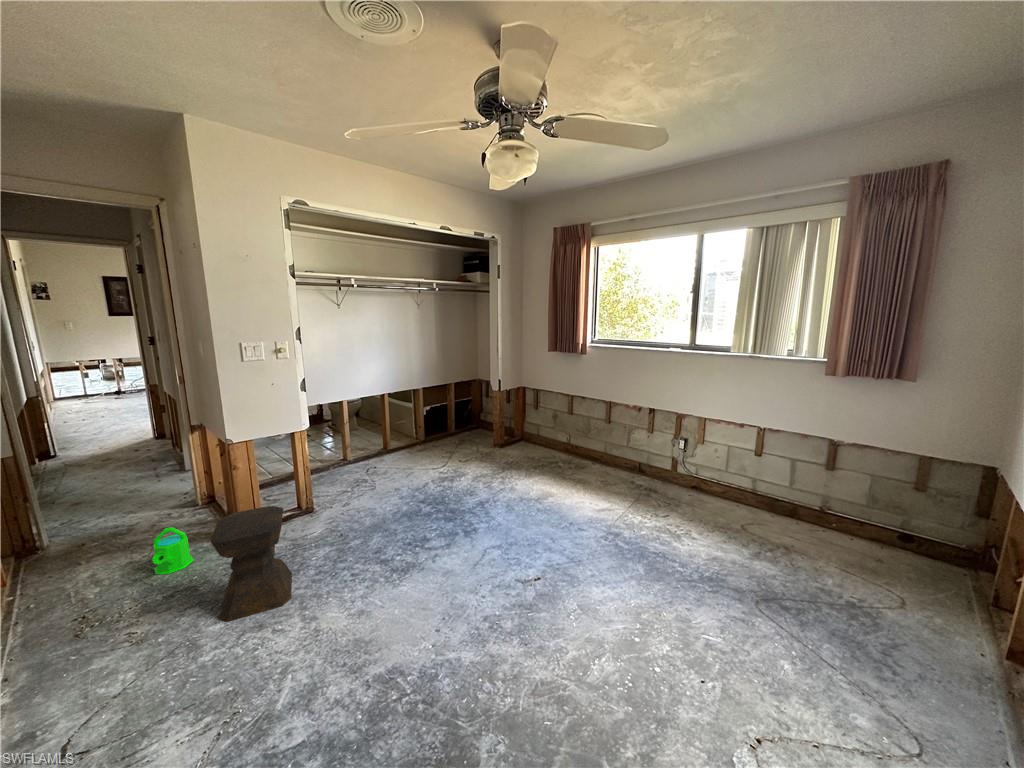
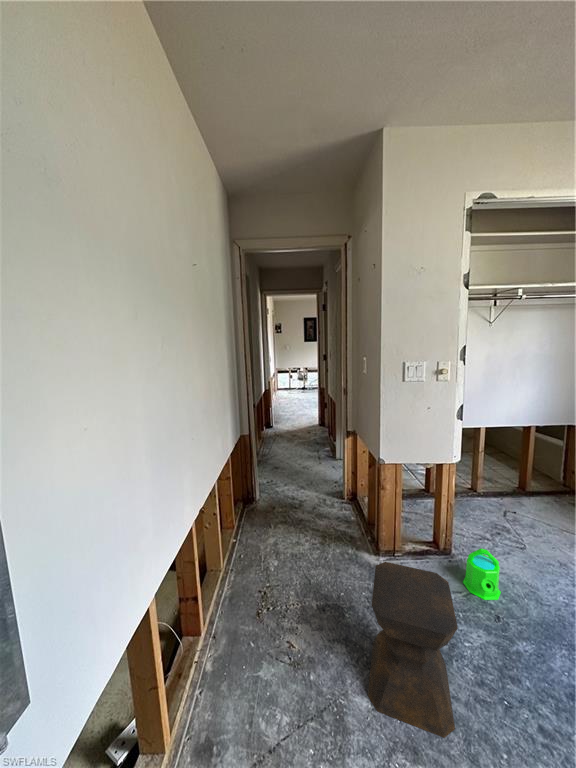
watering can: present [152,527,194,574] -> present [463,548,501,600]

